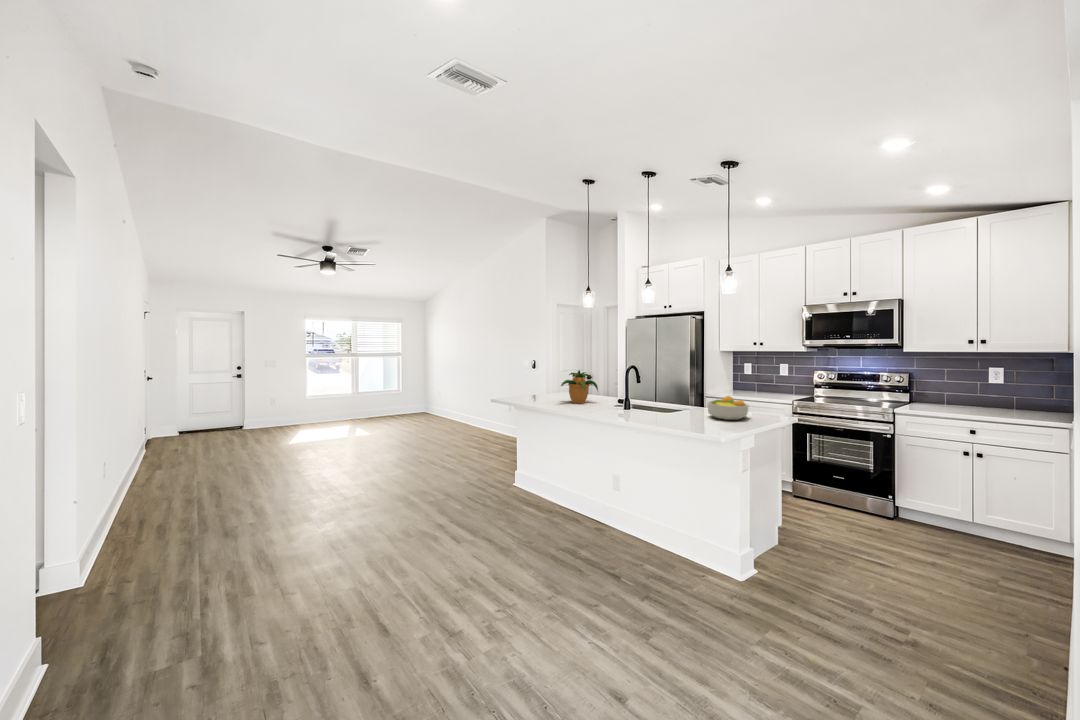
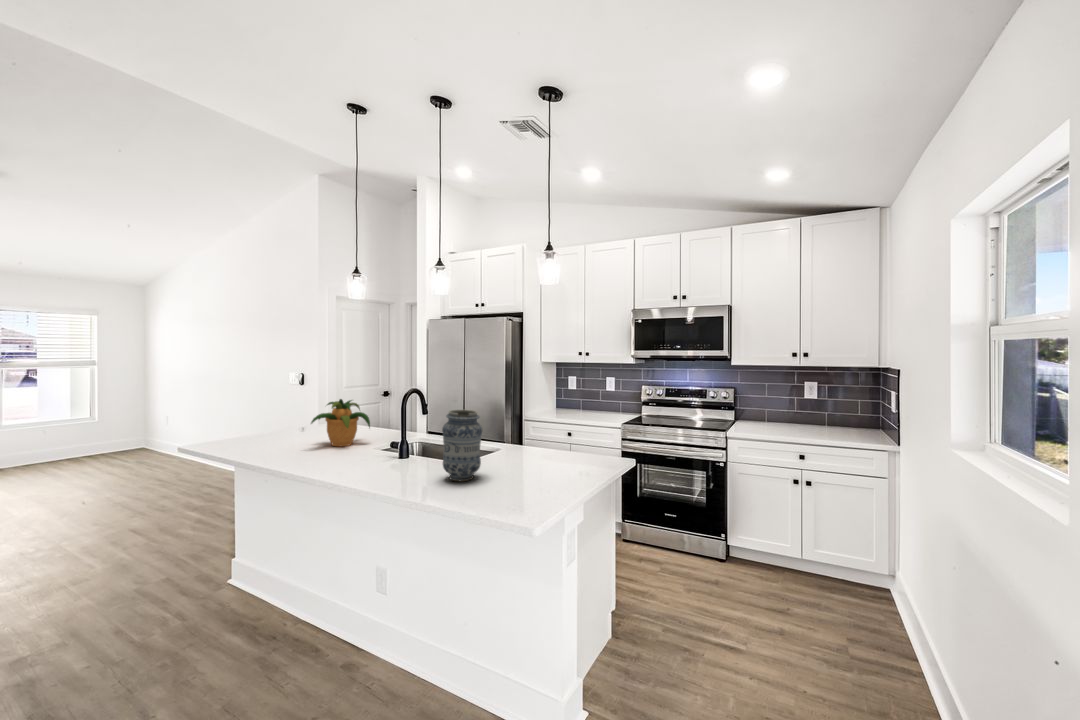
vase: none [660,374,688,421] -> present [442,410,482,481]
fruit bowl: present [707,396,749,420] -> none [512,434,567,473]

